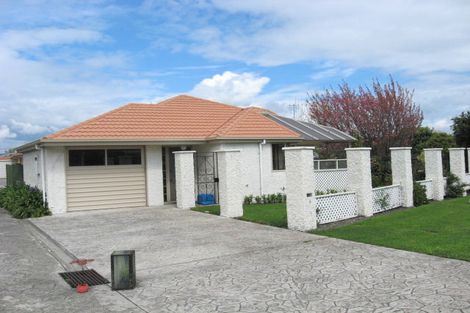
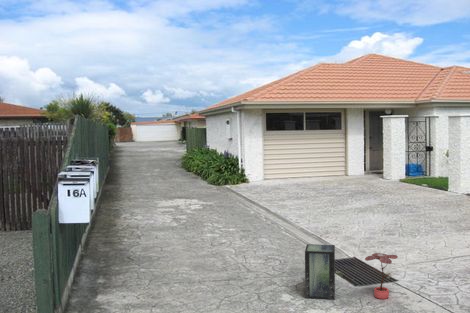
storage box: present [110,250,136,290] -> present [305,244,335,300]

